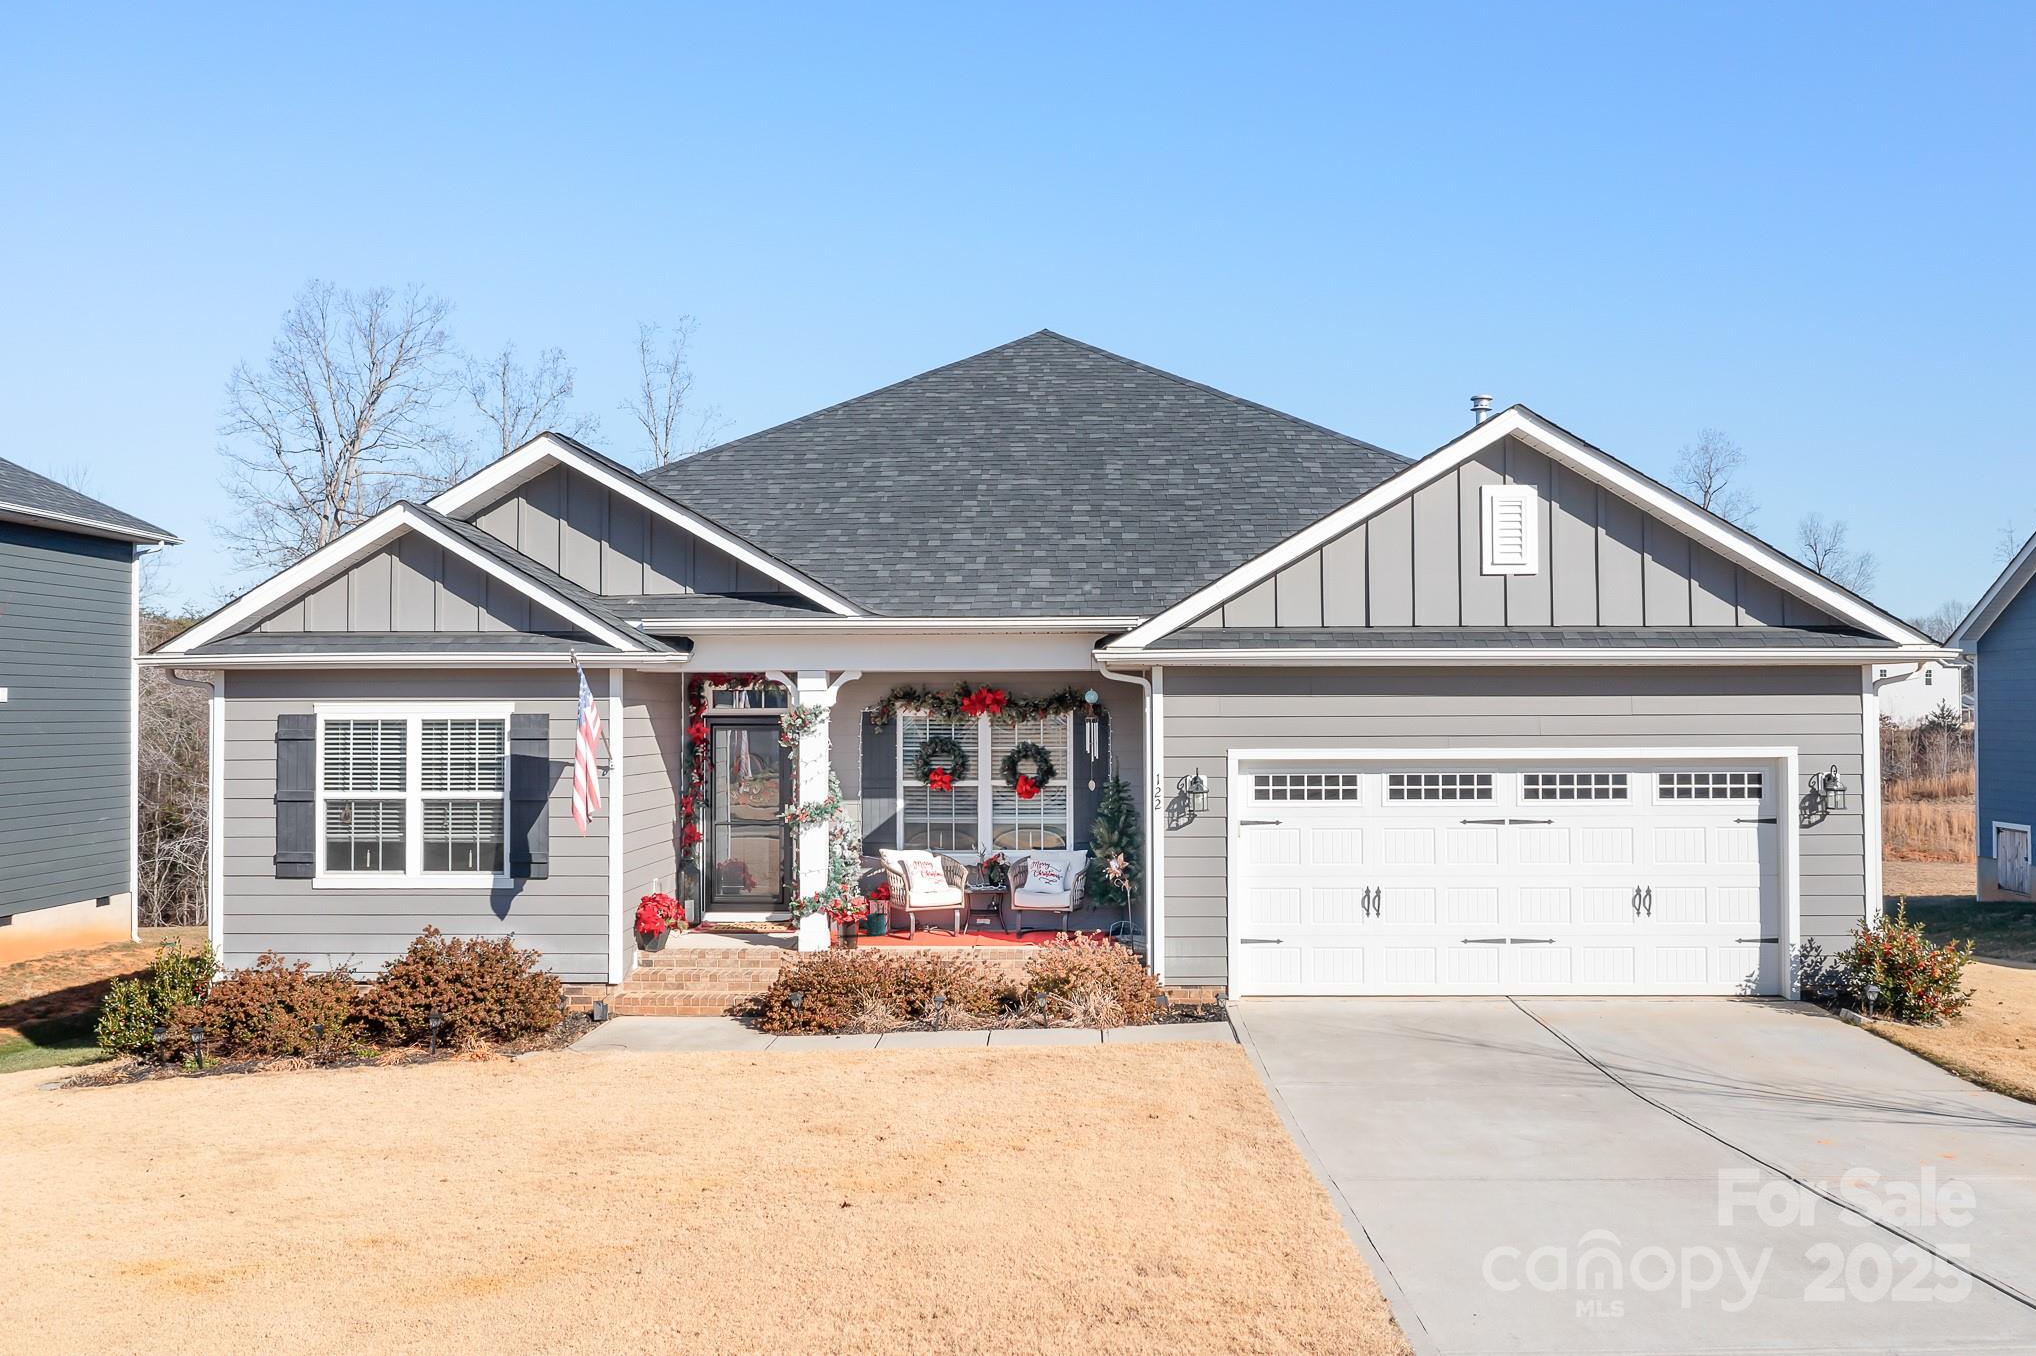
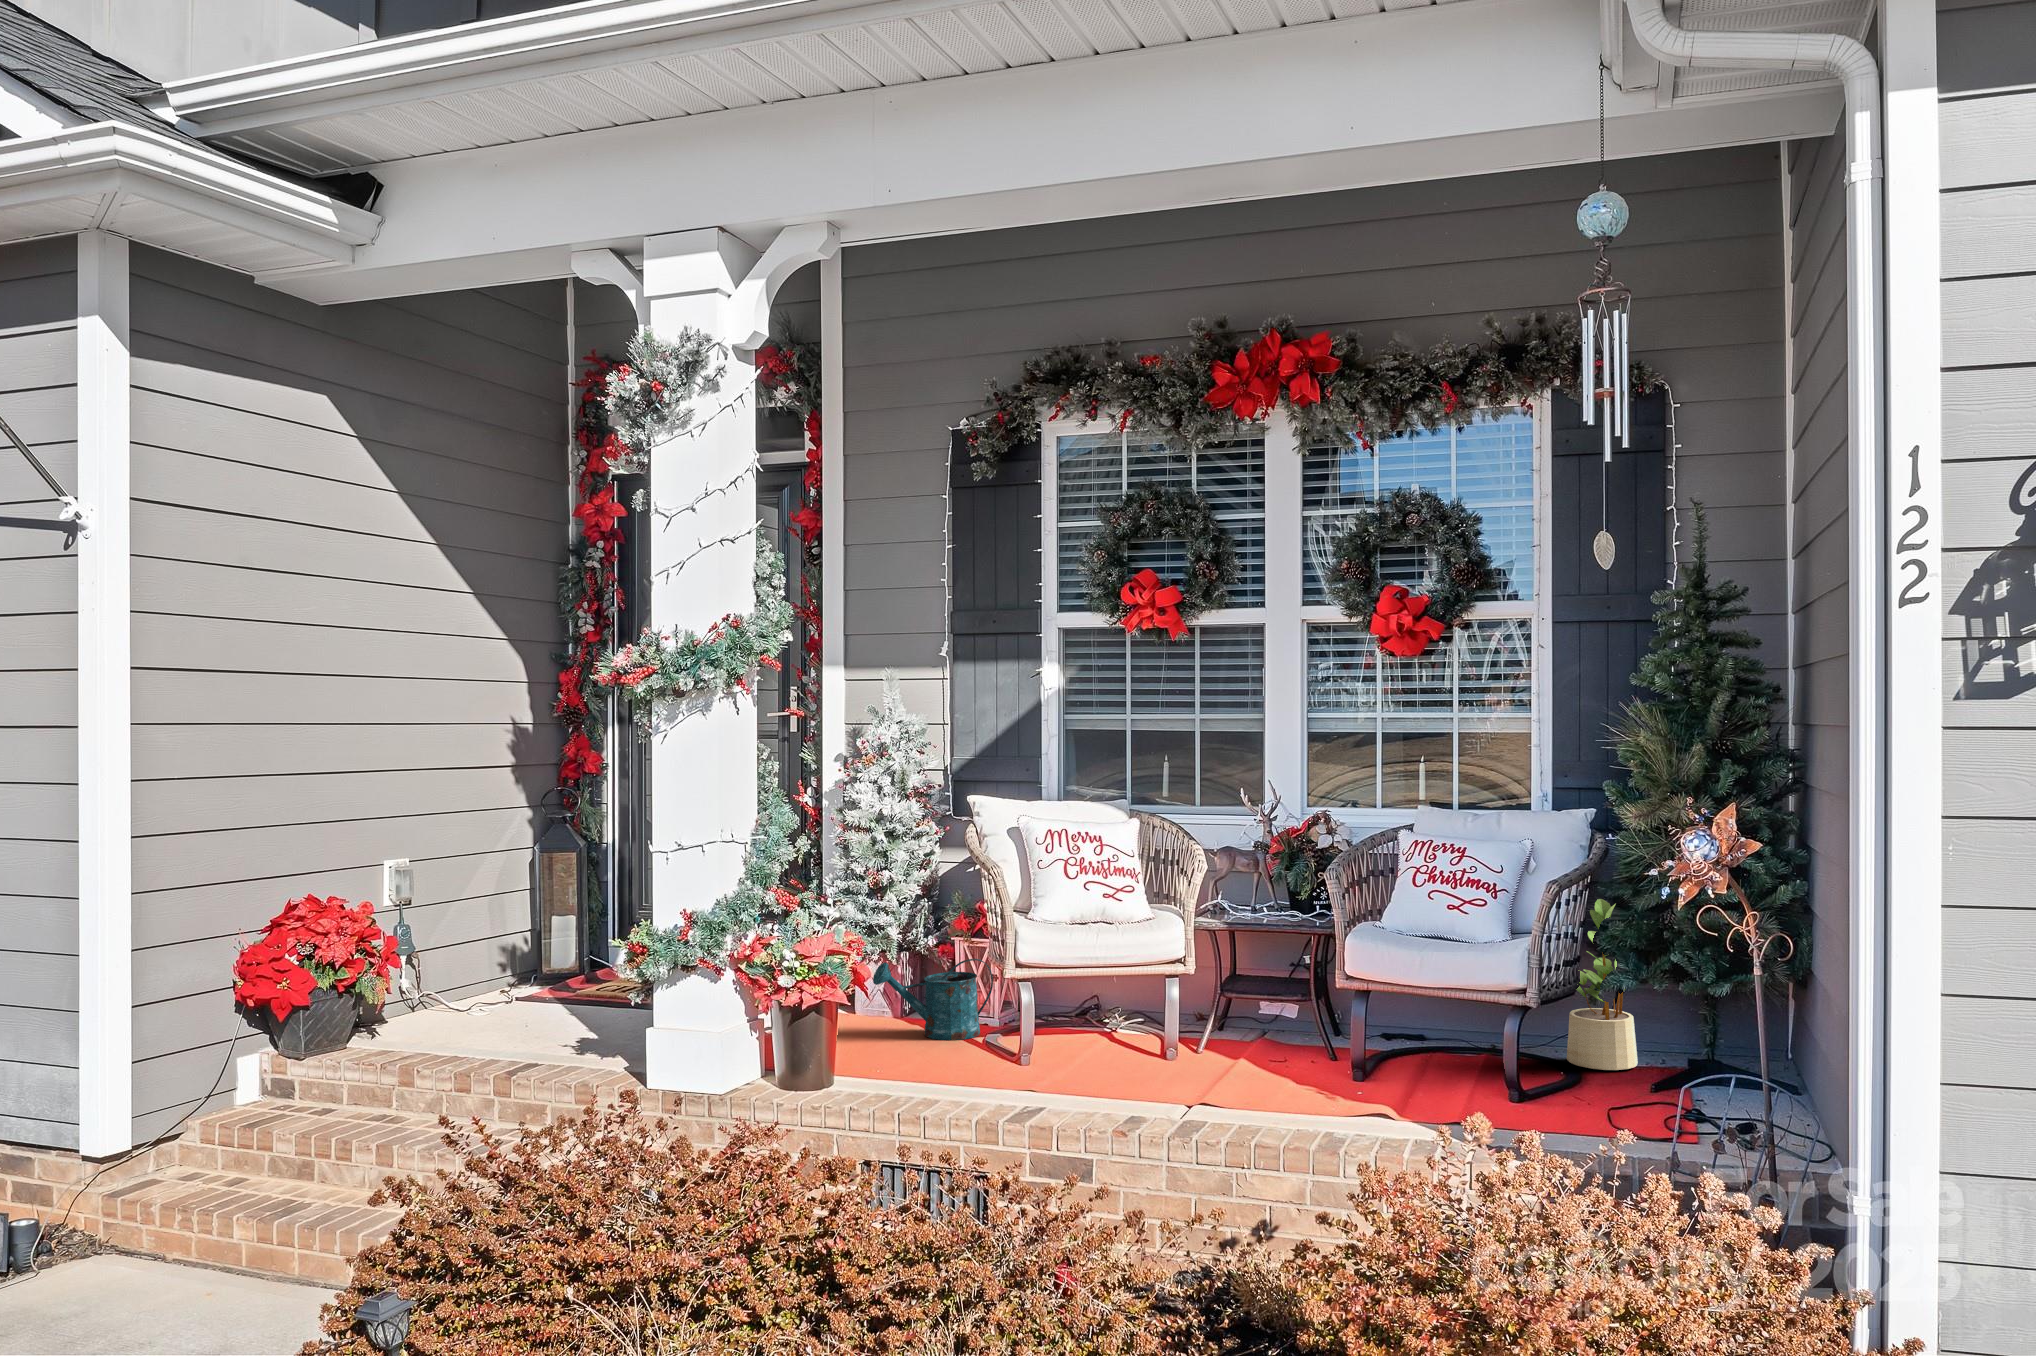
potted plant: none [1079,879,1102,932] -> present [1567,899,1638,1070]

